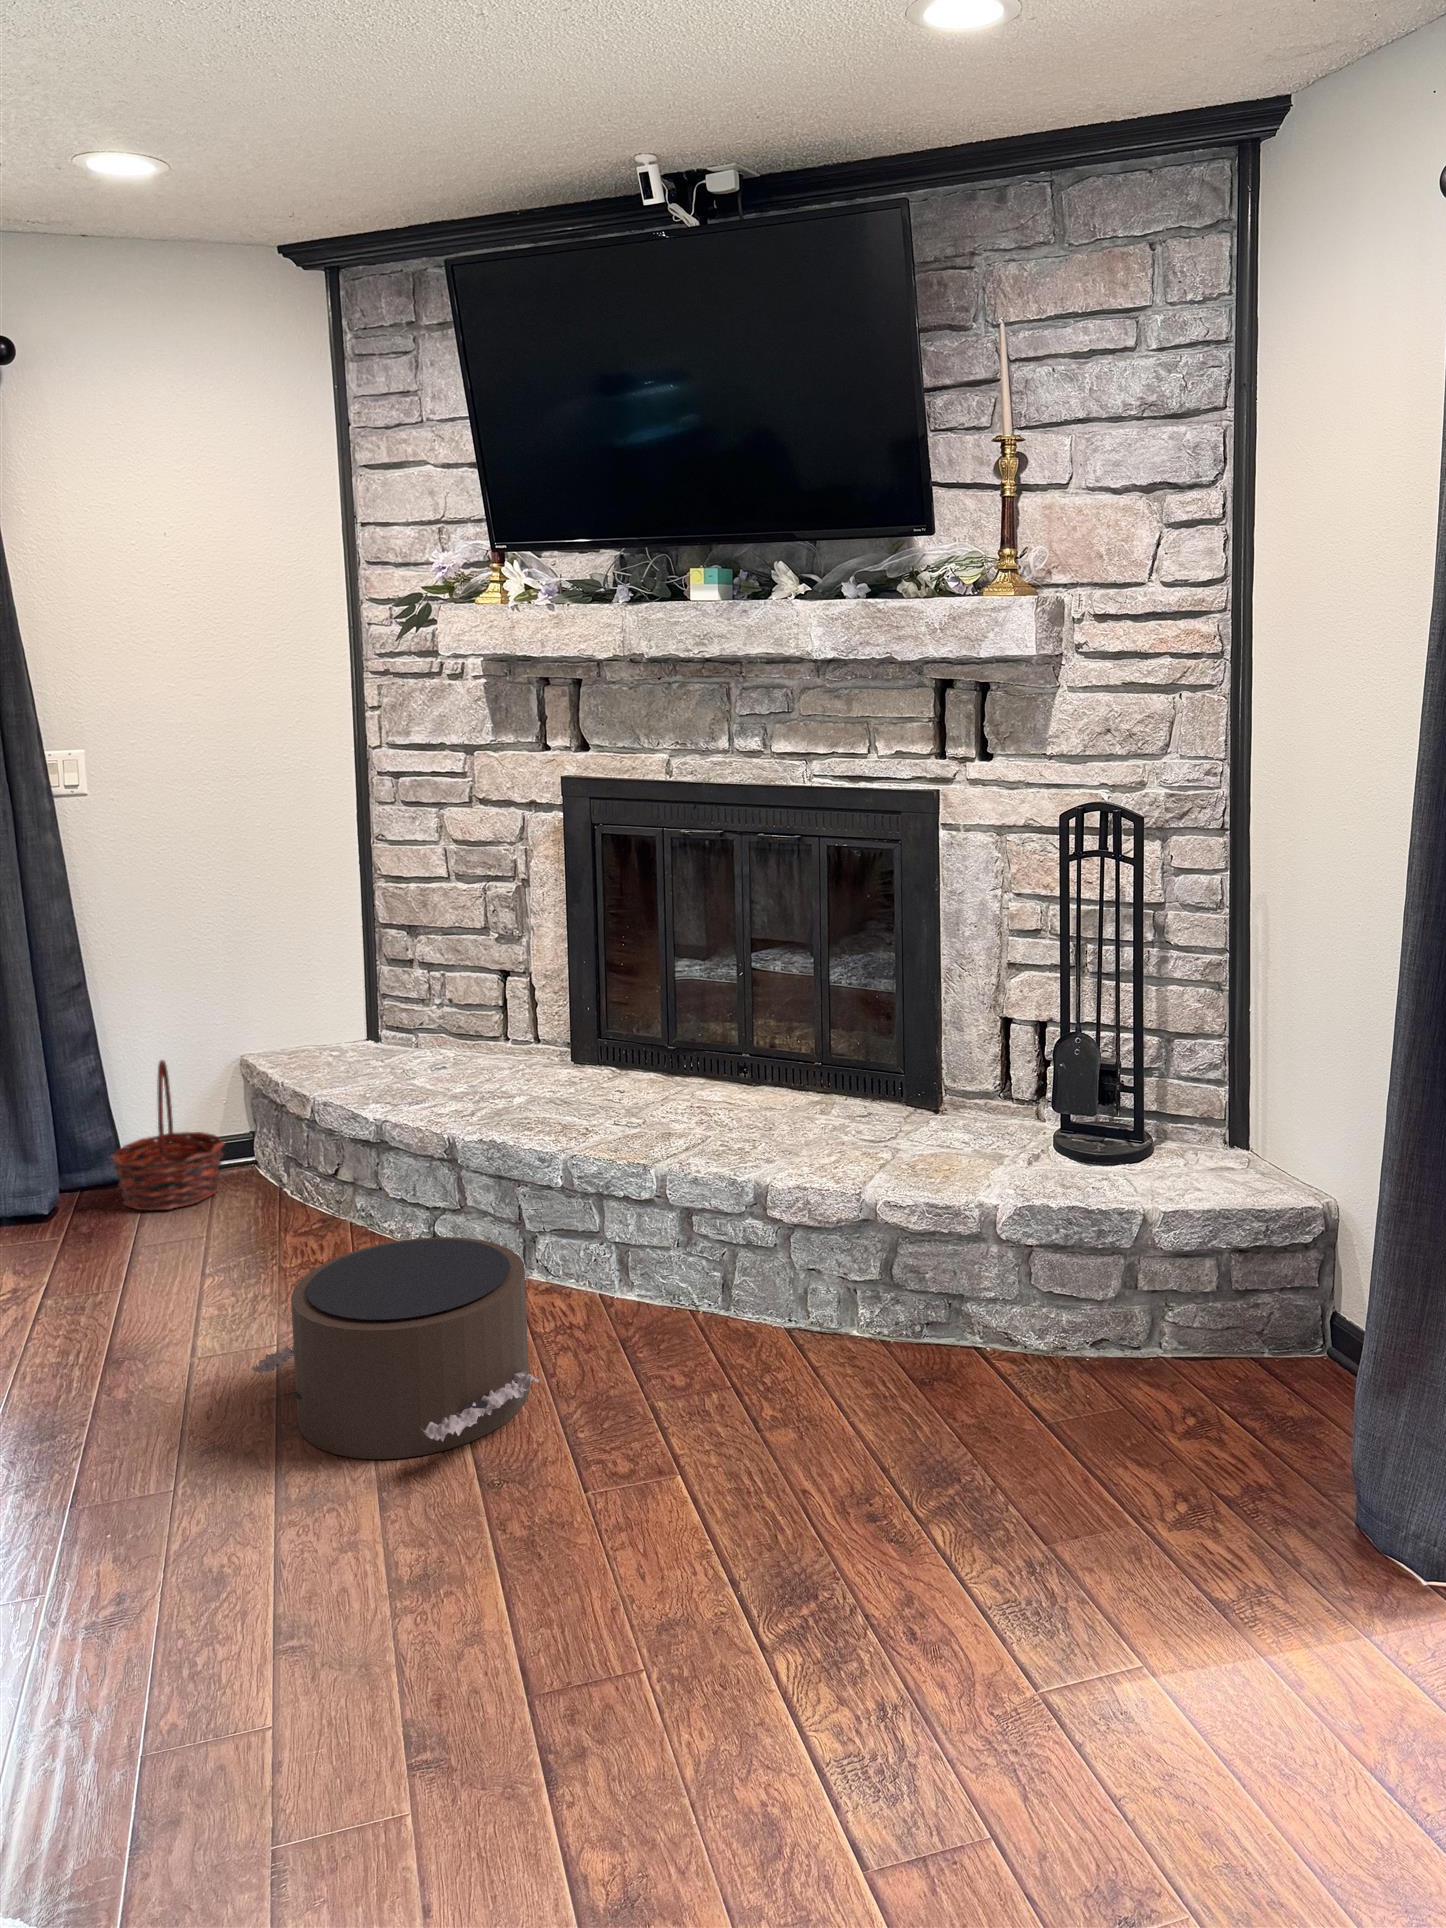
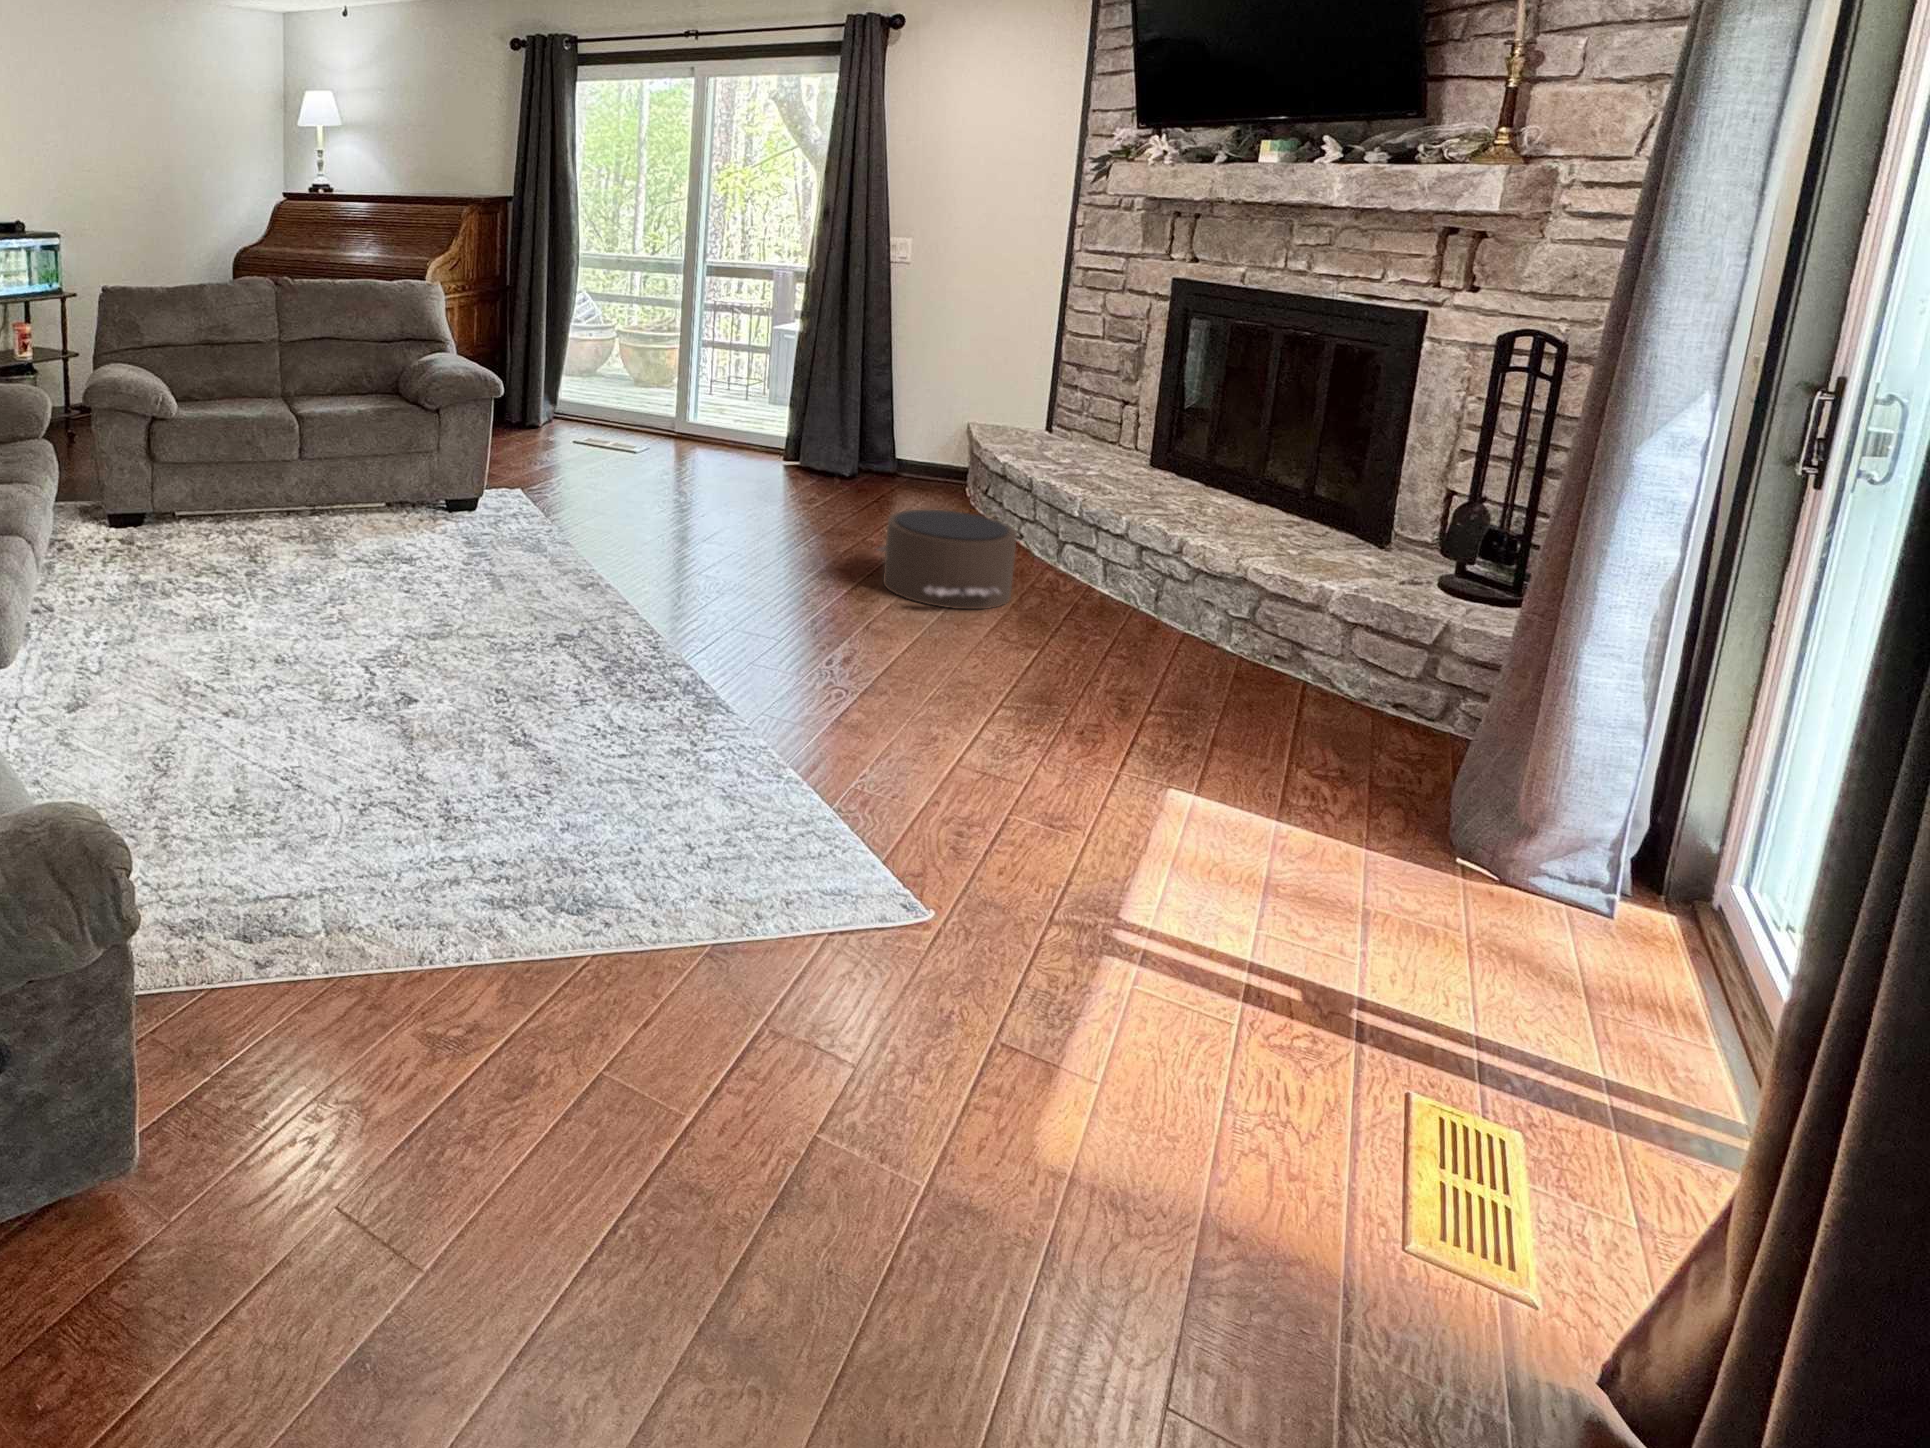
basket: present [111,1060,225,1210] -> none [883,414,944,495]

